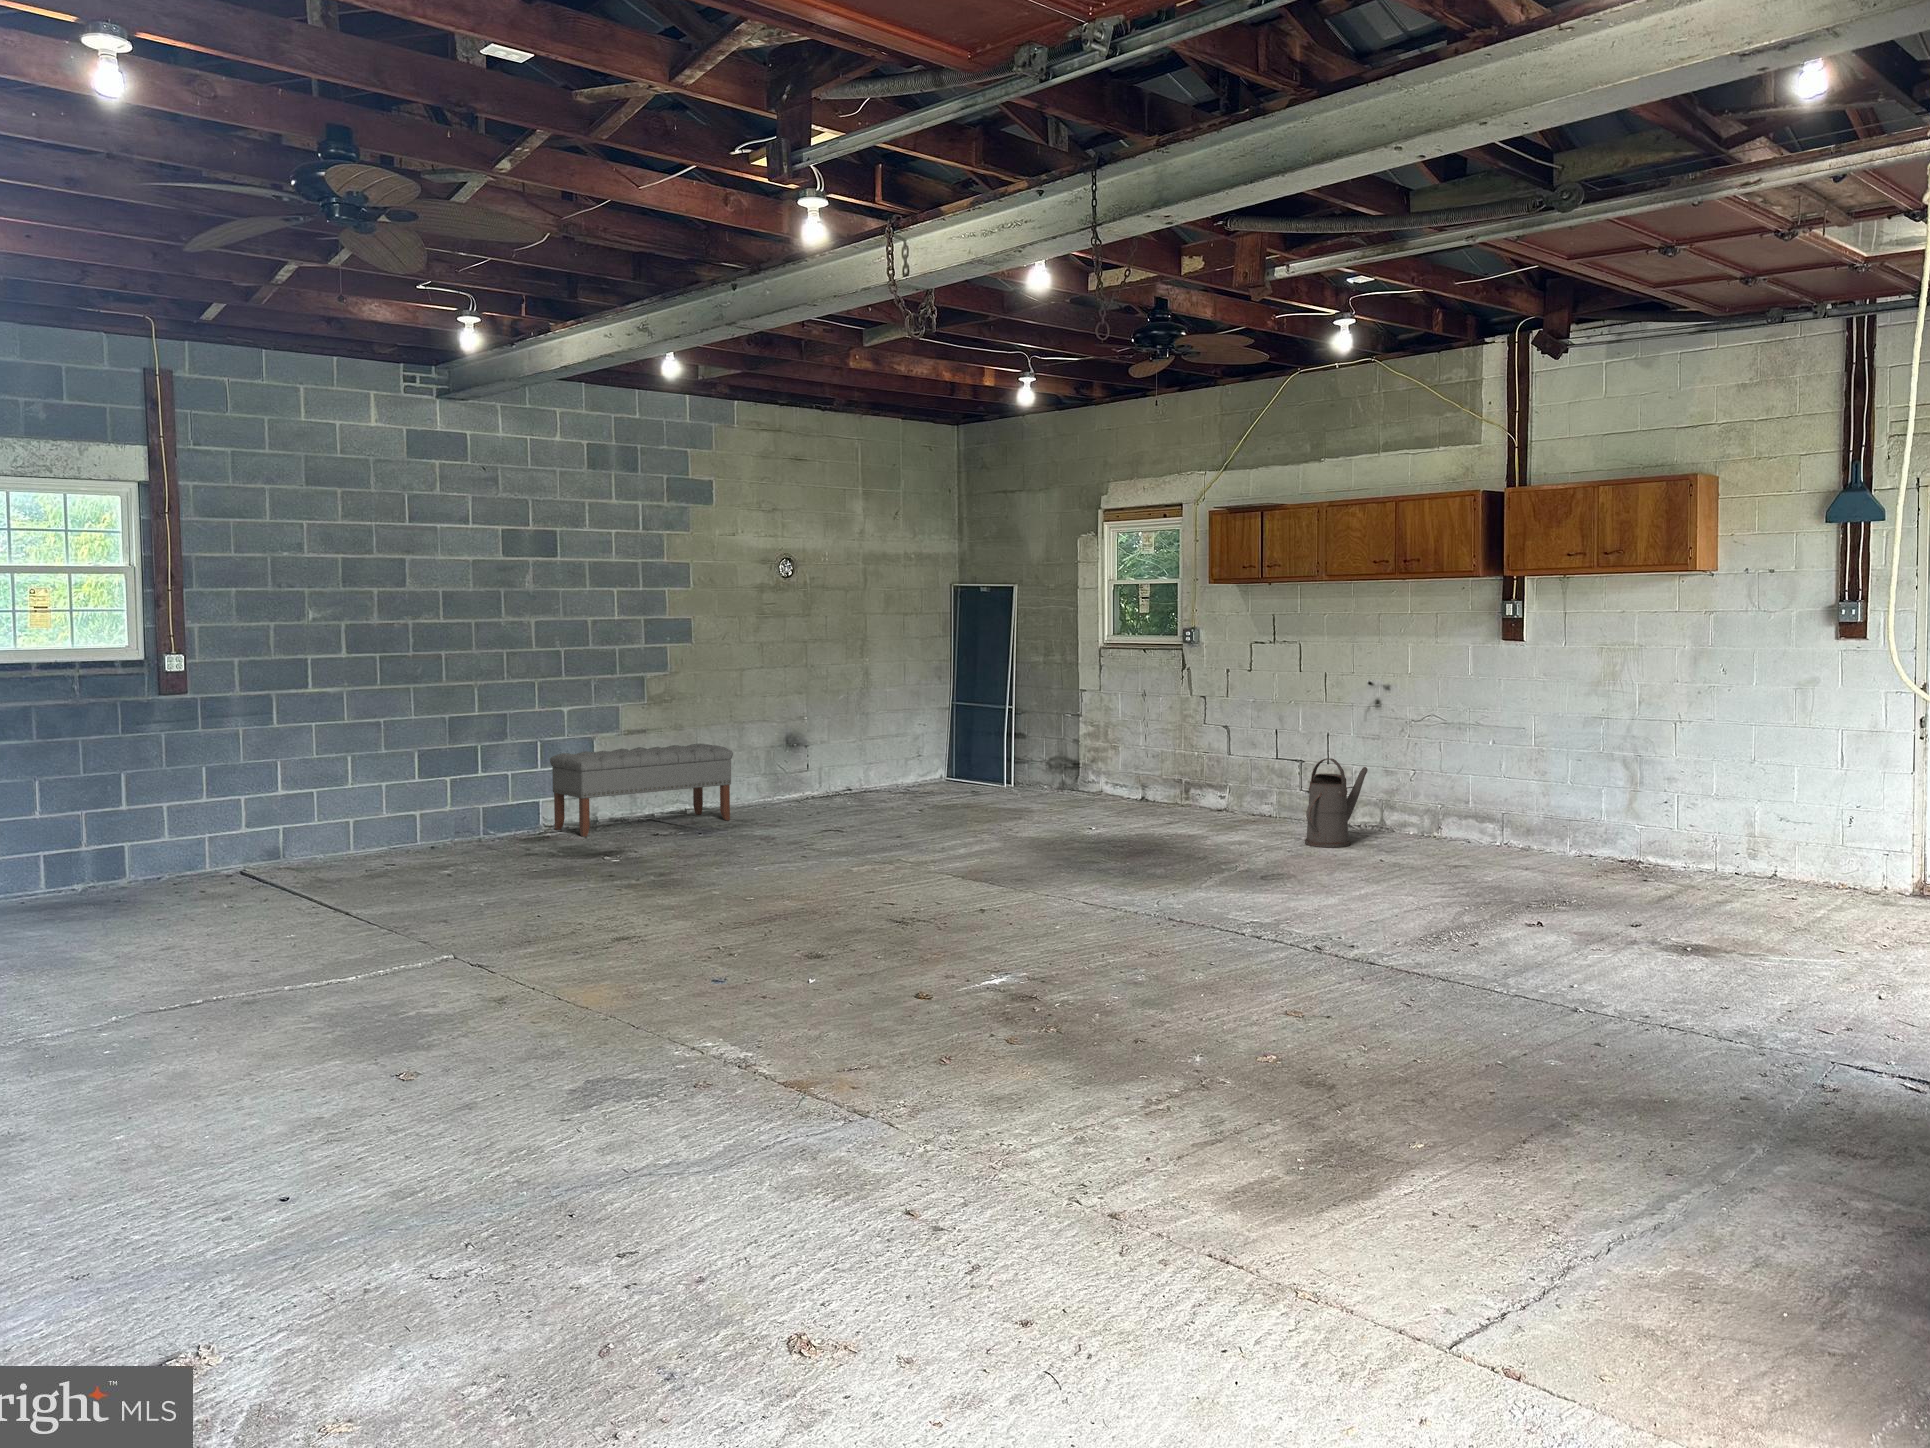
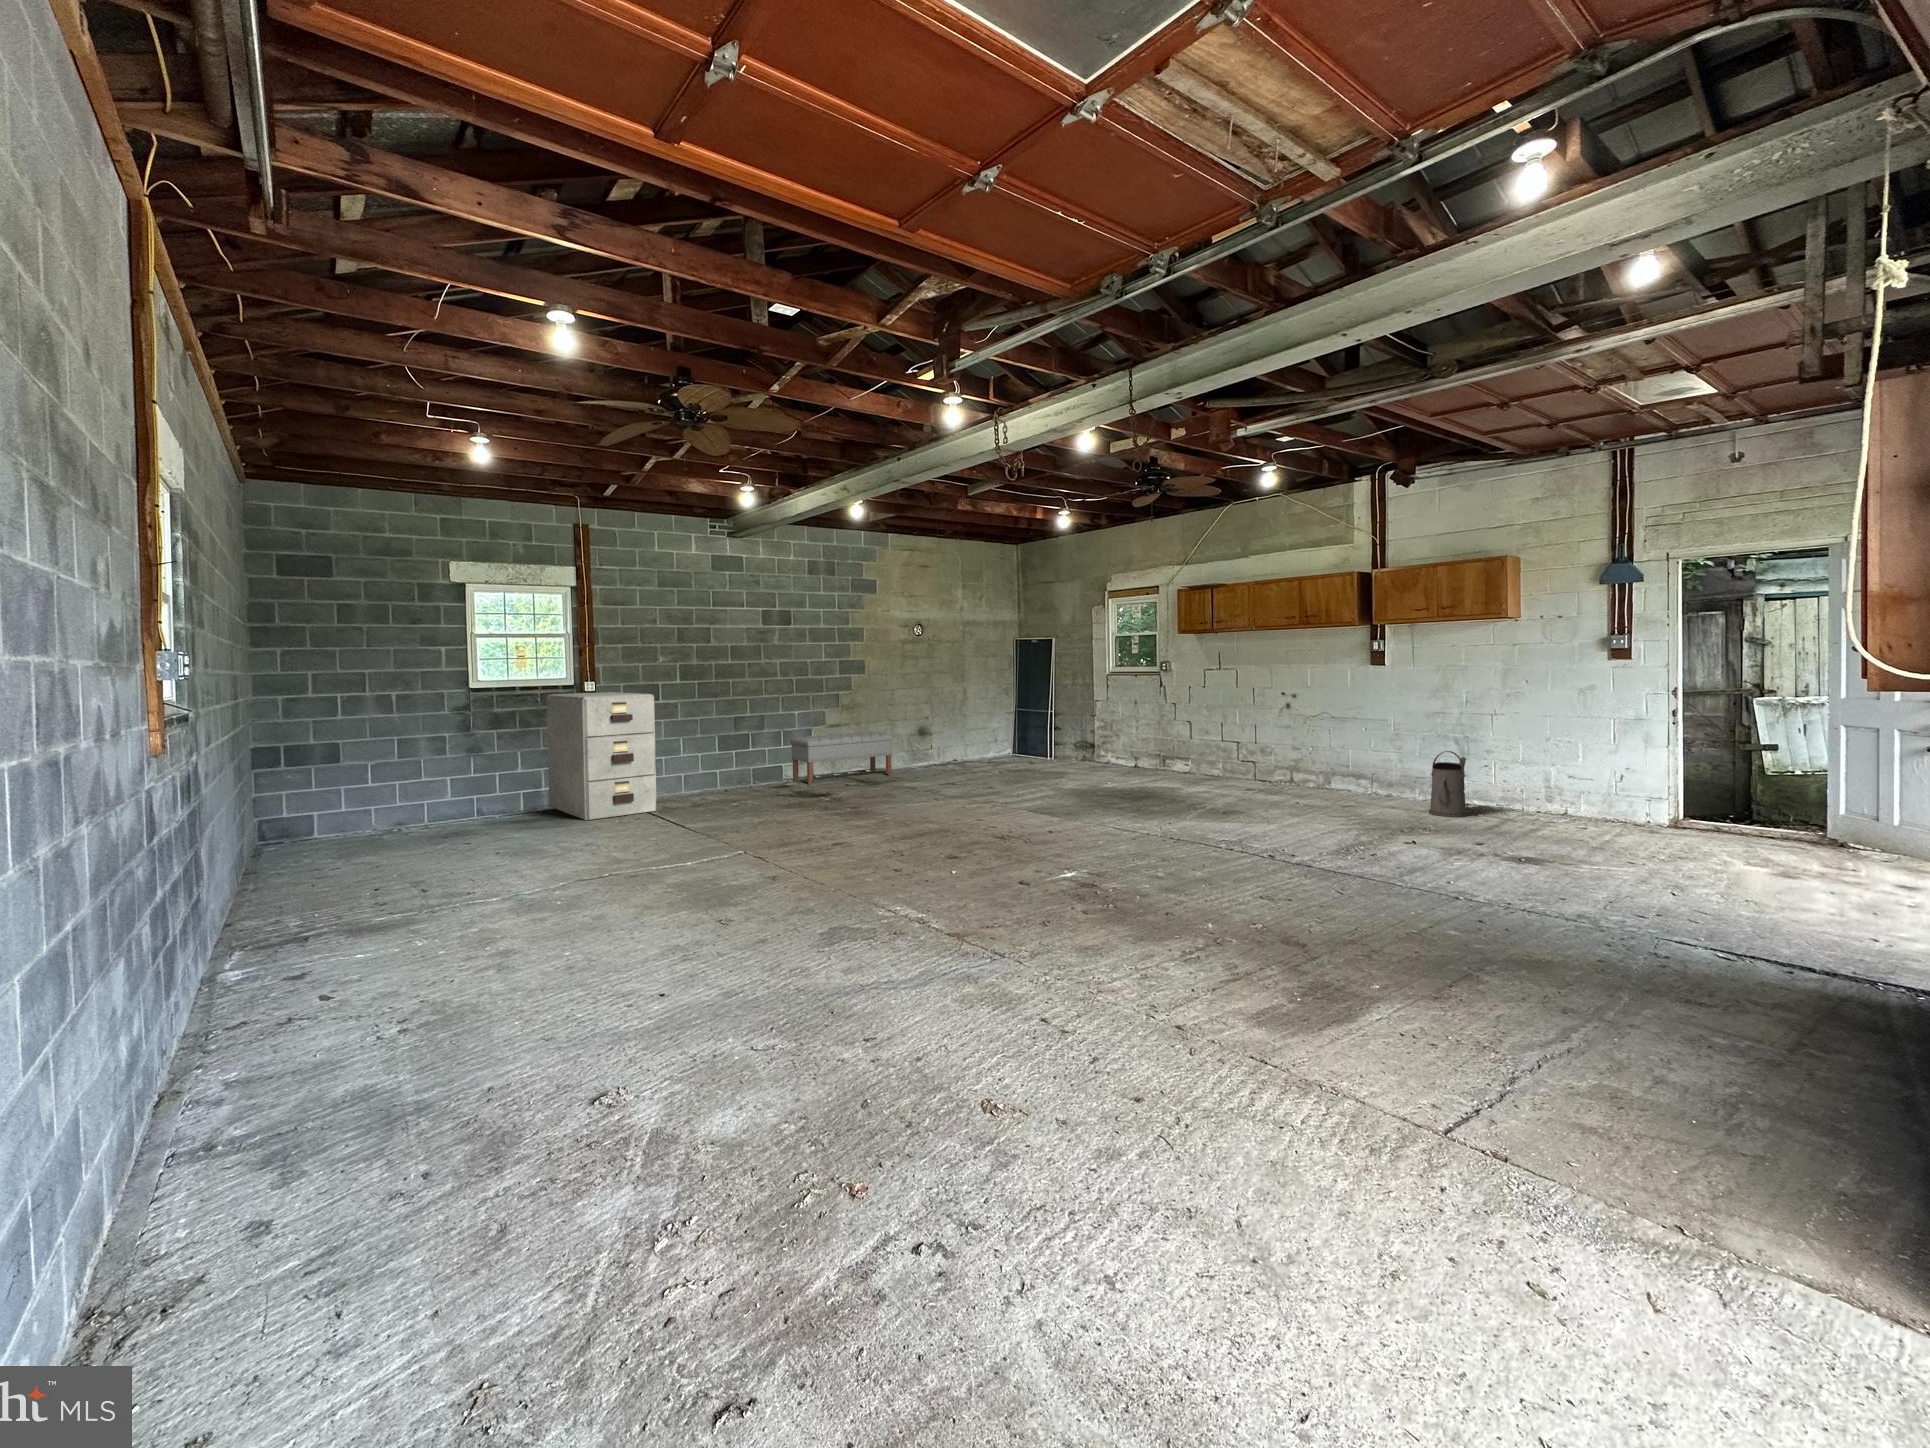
filing cabinet: none [94,675,301,905] -> present [547,692,657,820]
watering can: present [1305,758,1368,847] -> present [1429,751,1467,817]

